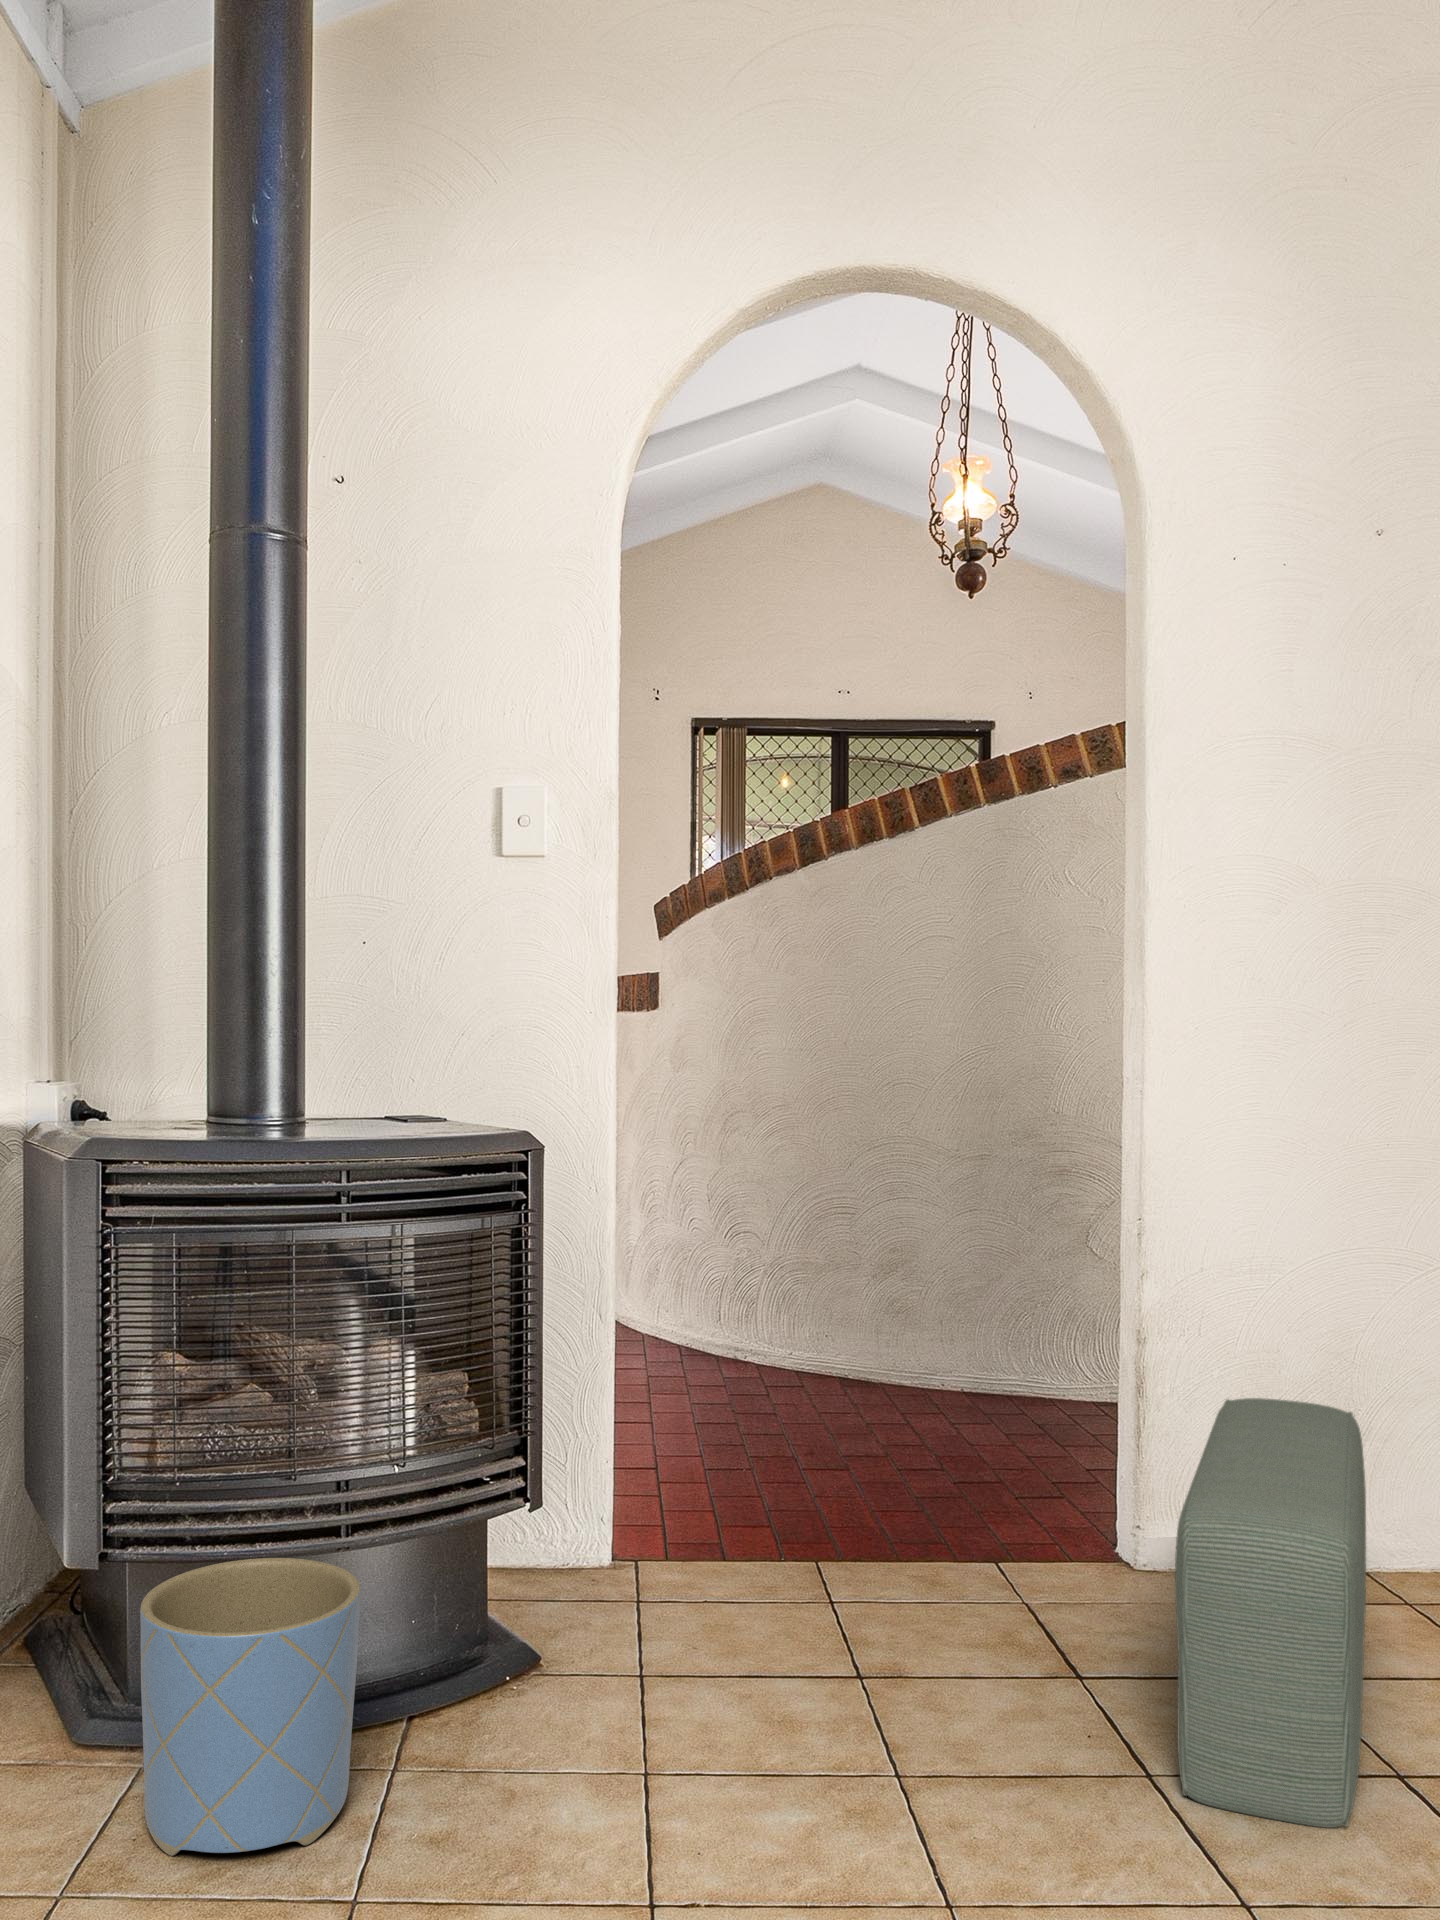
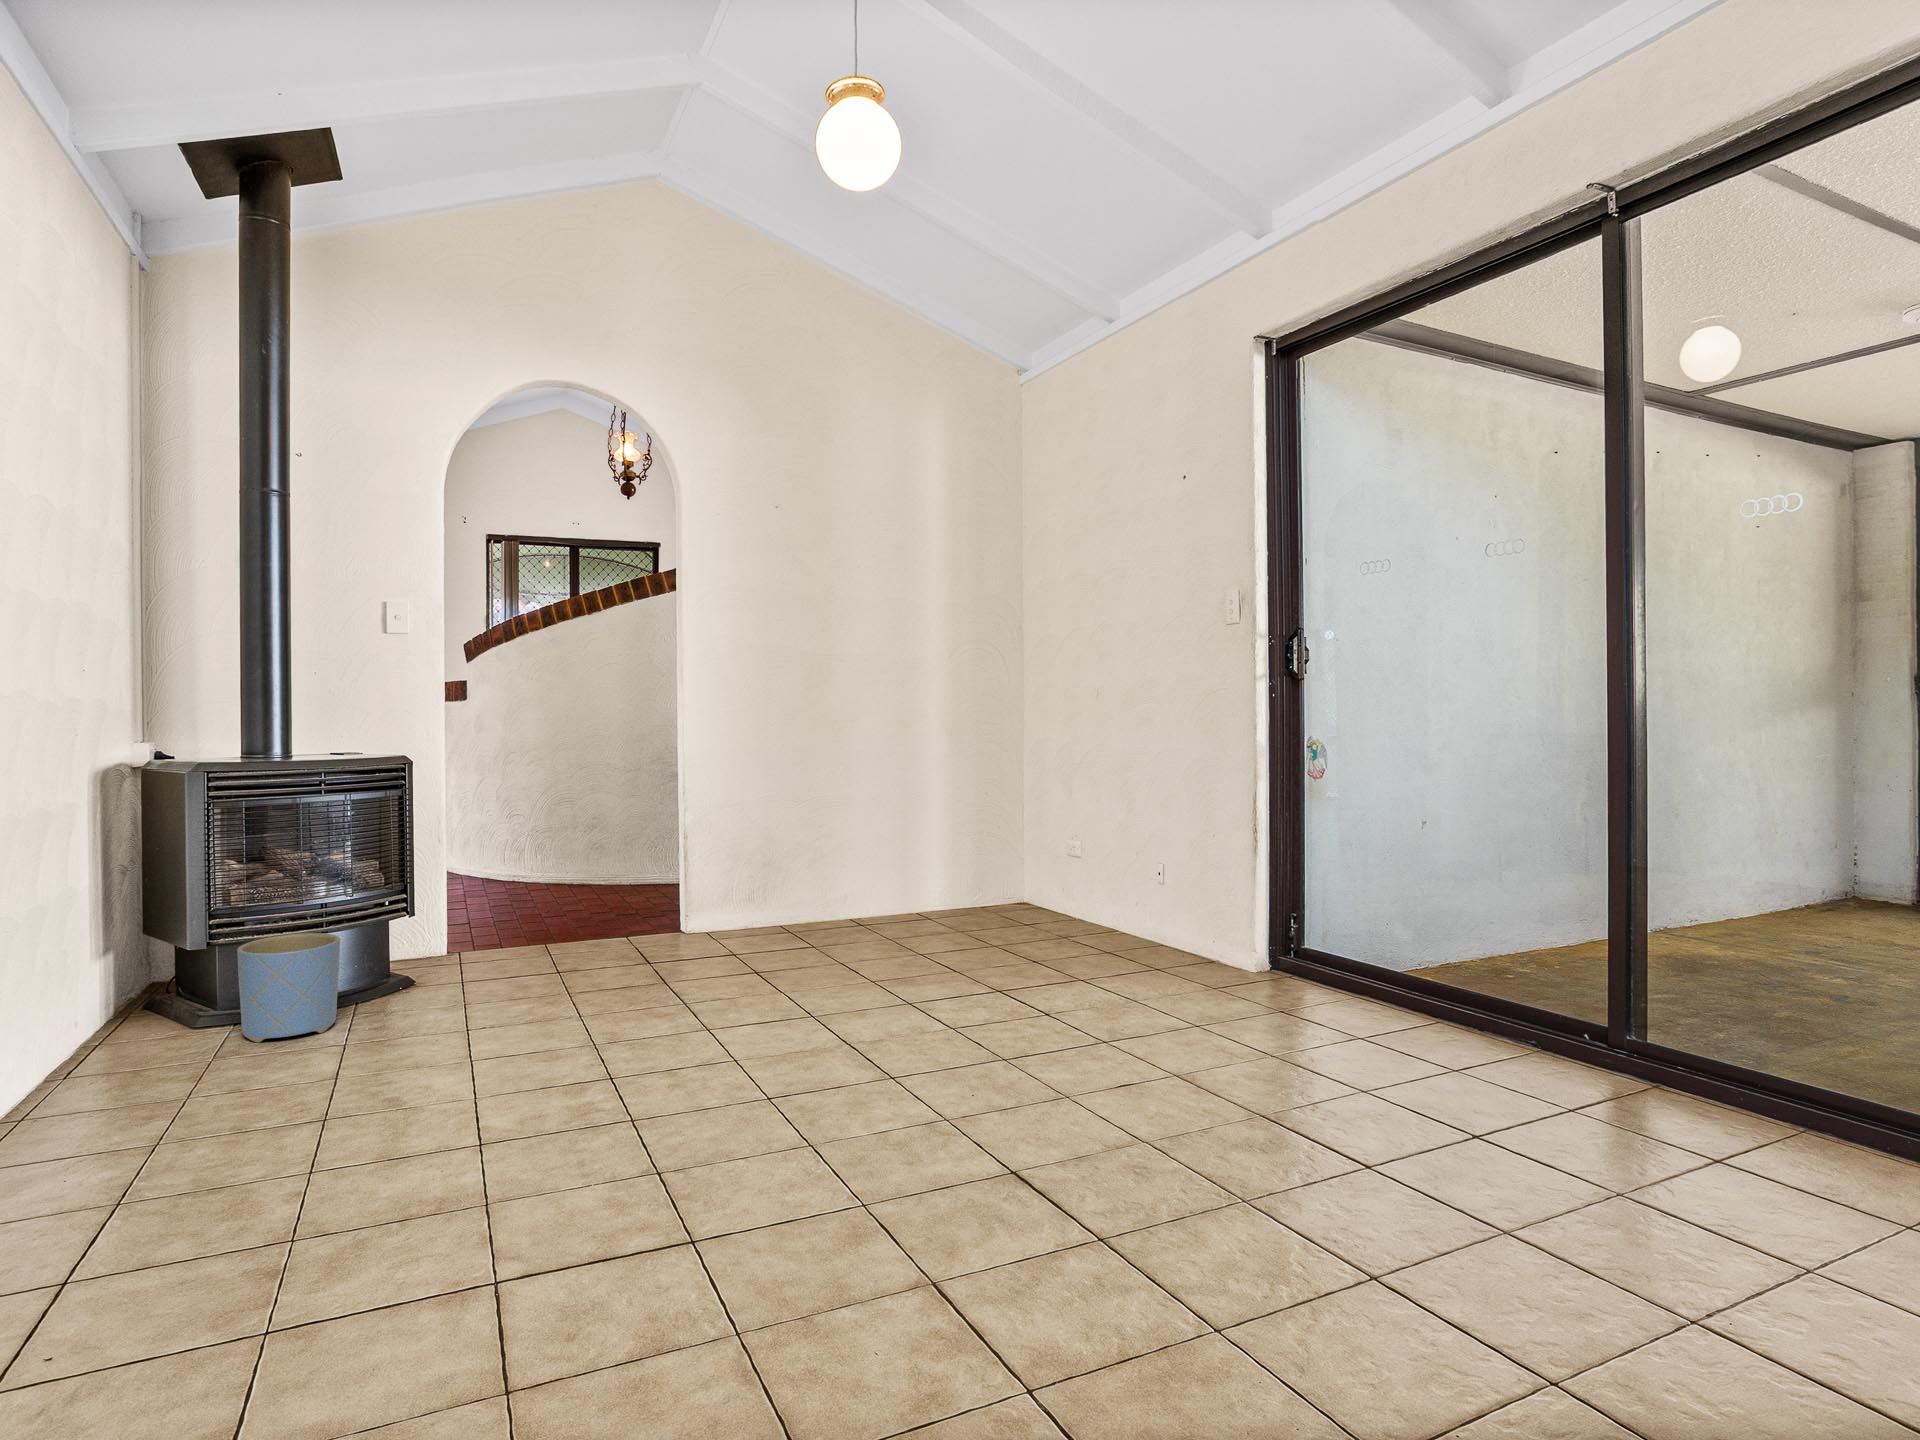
pouf: present [1175,1398,1366,1828] -> none [678,855,765,984]

